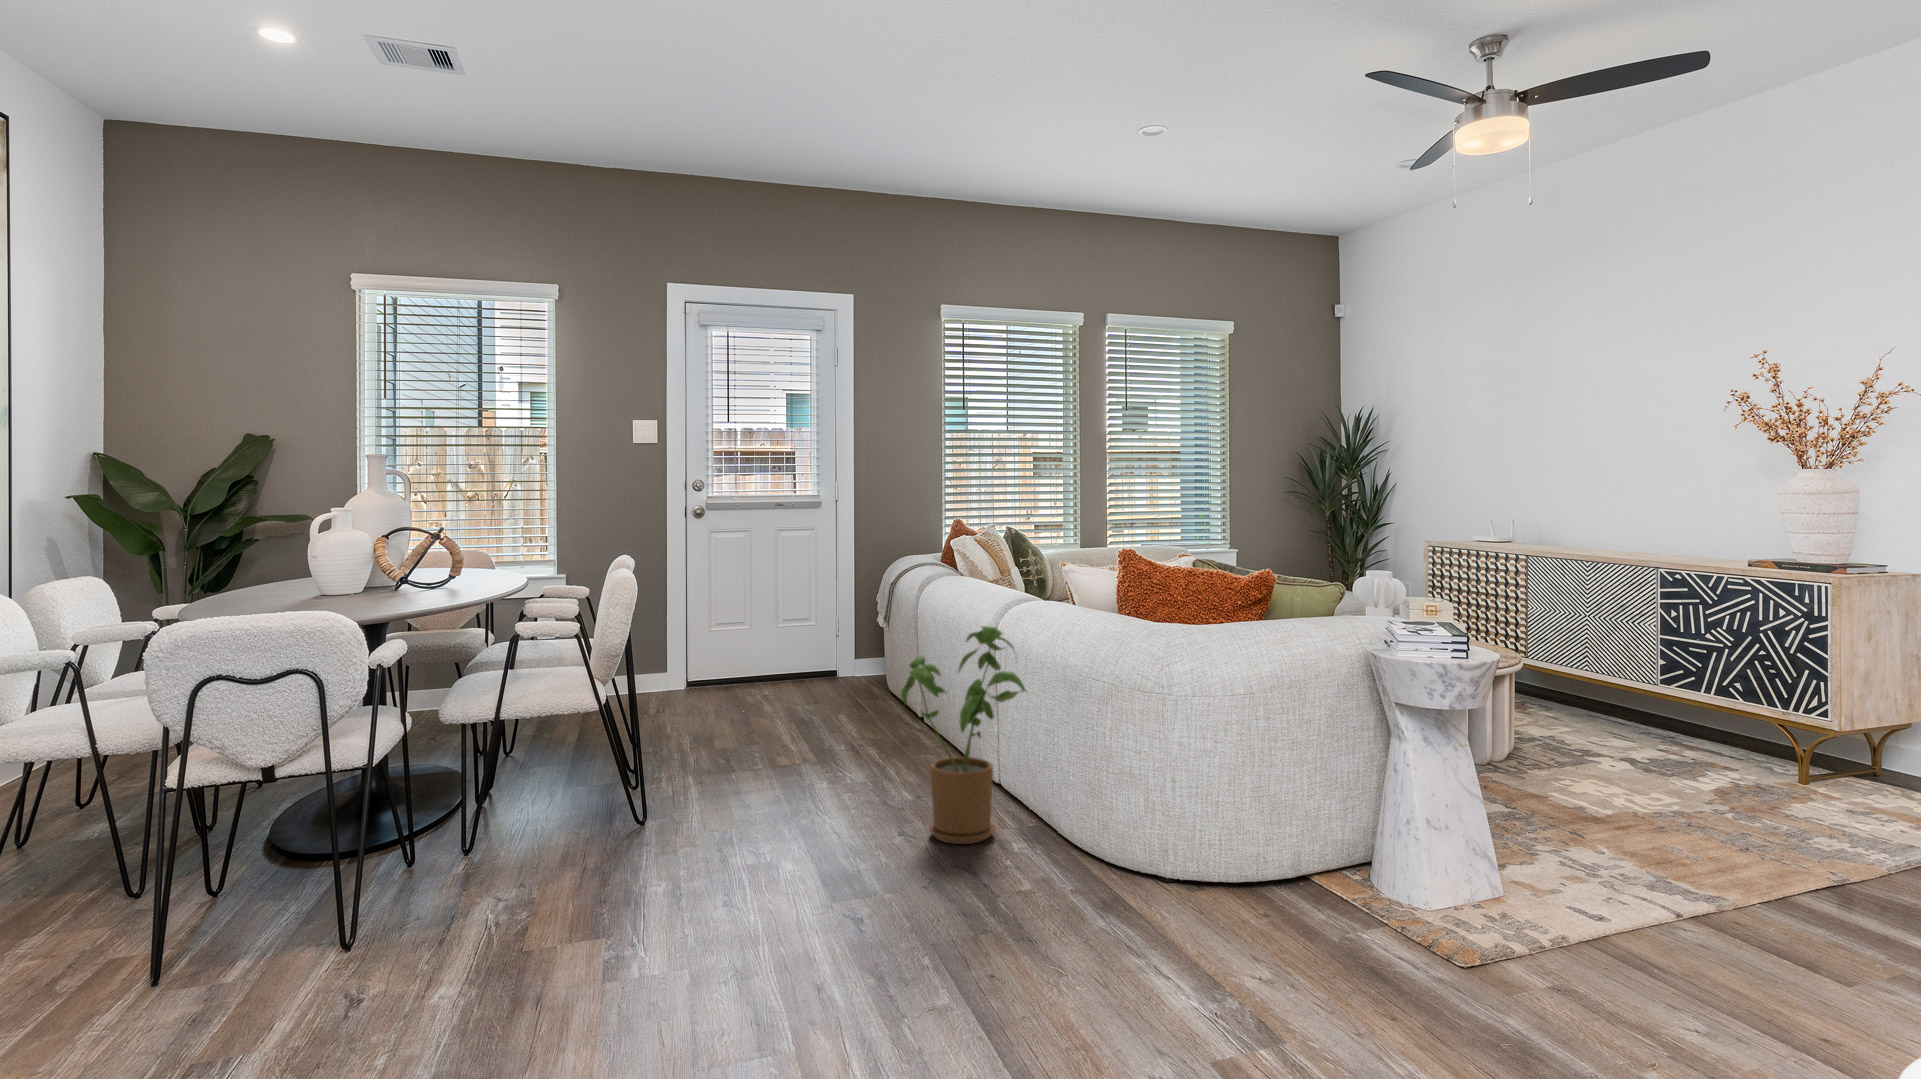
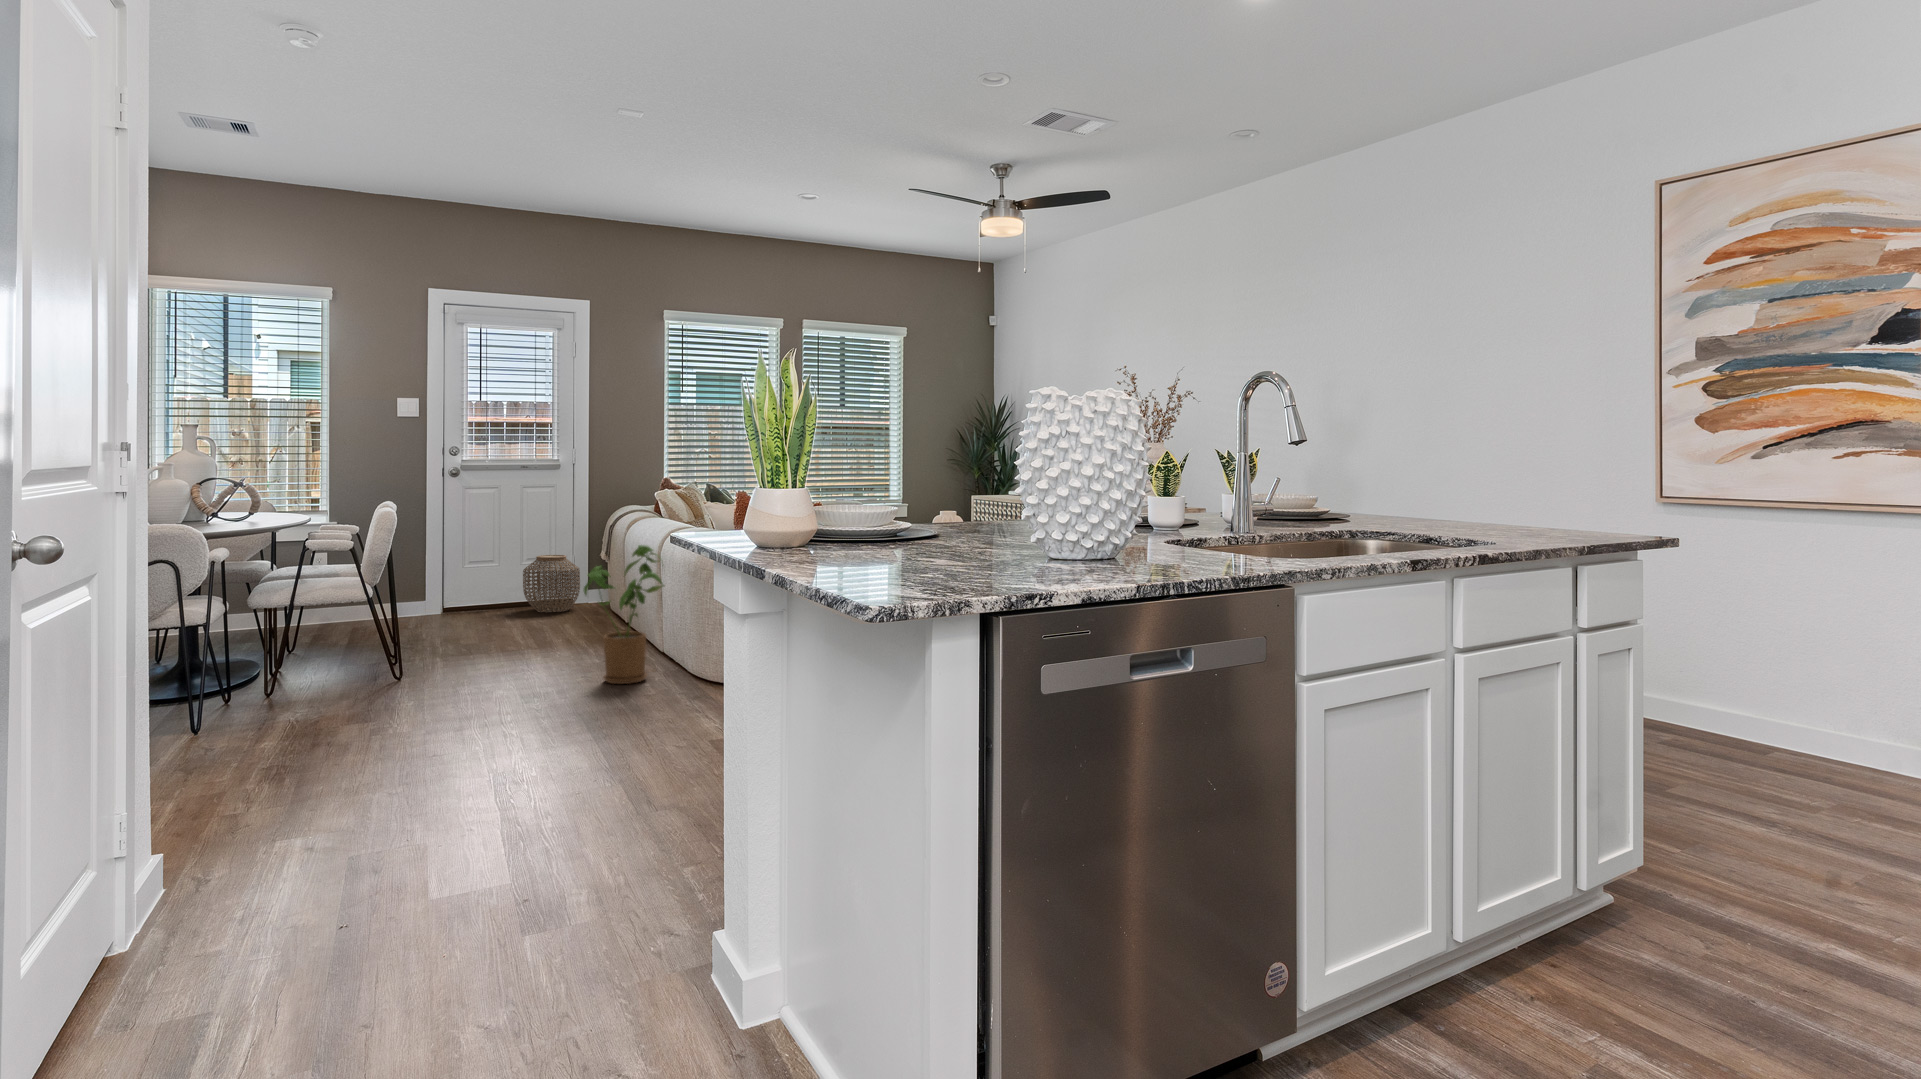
woven basket: none [778,616,847,691] -> present [523,555,580,612]

